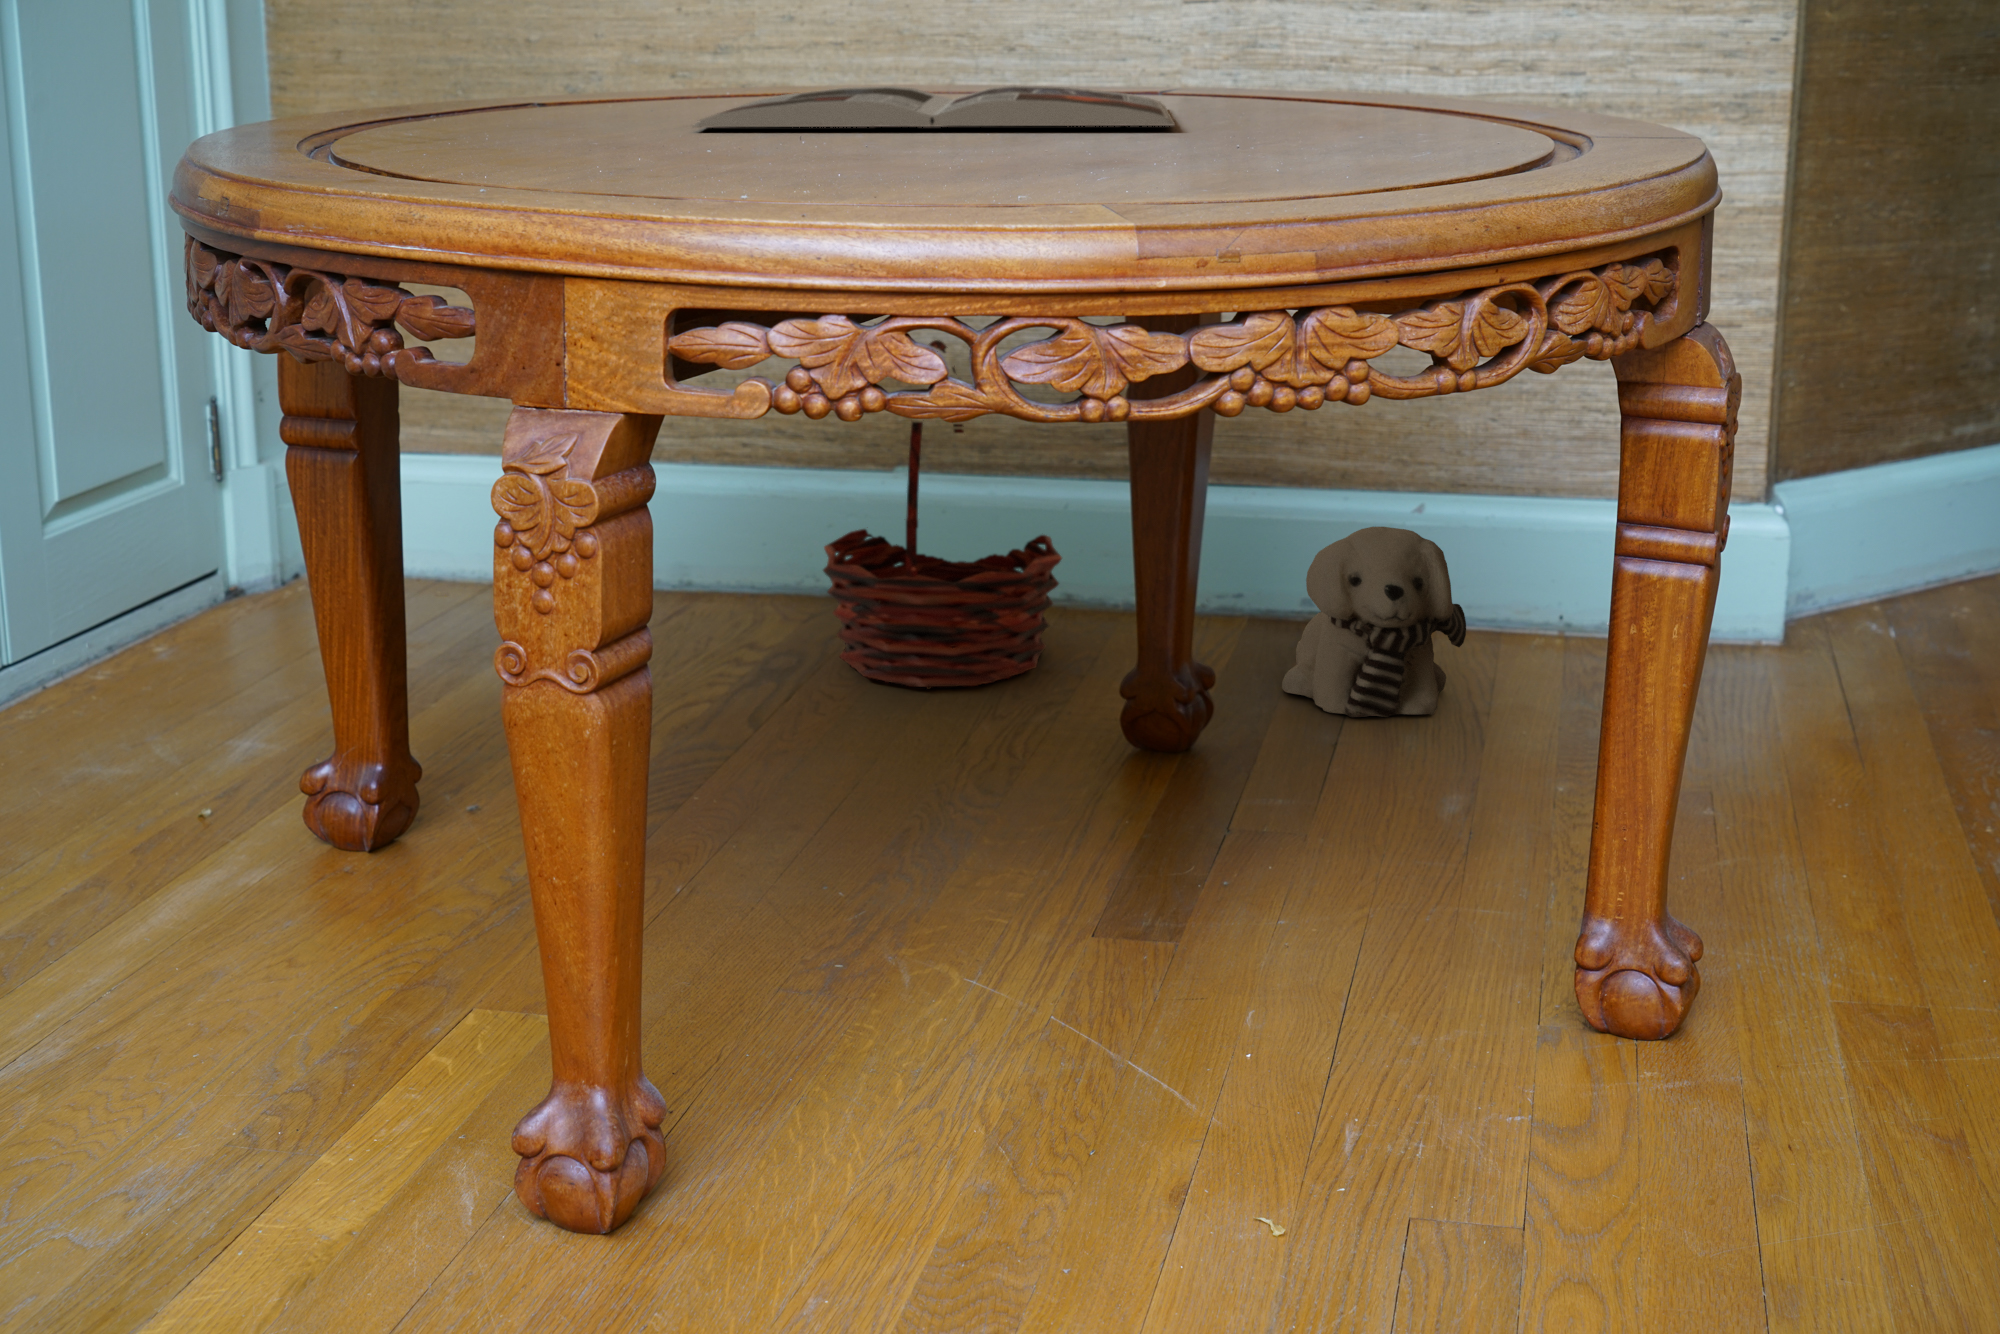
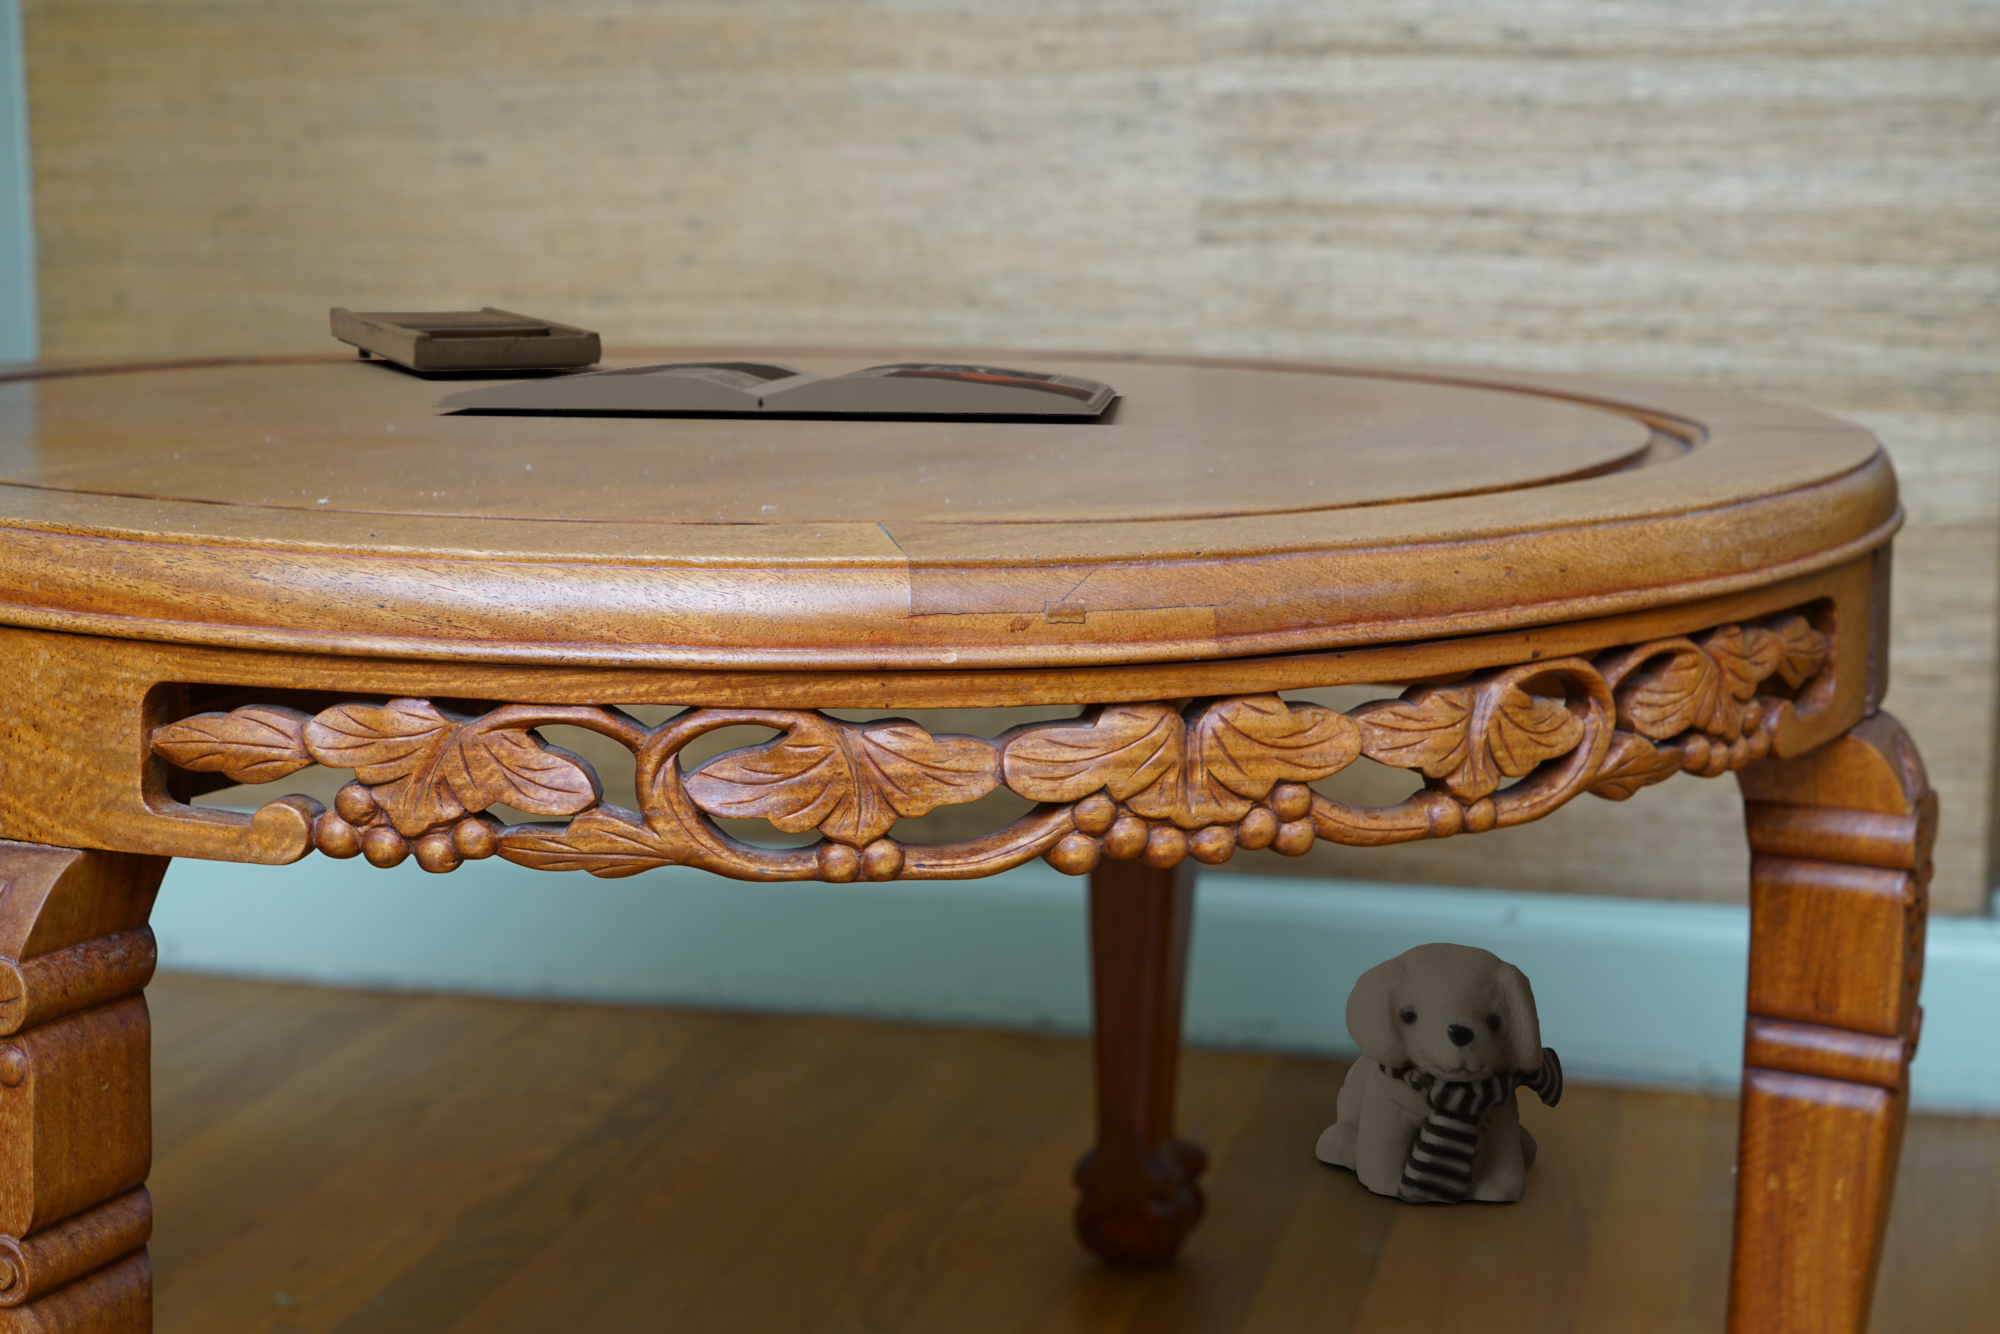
tray: none [522,41,760,97] -> present [329,307,602,372]
basket: present [823,340,1062,690] -> none [719,684,1030,1141]

